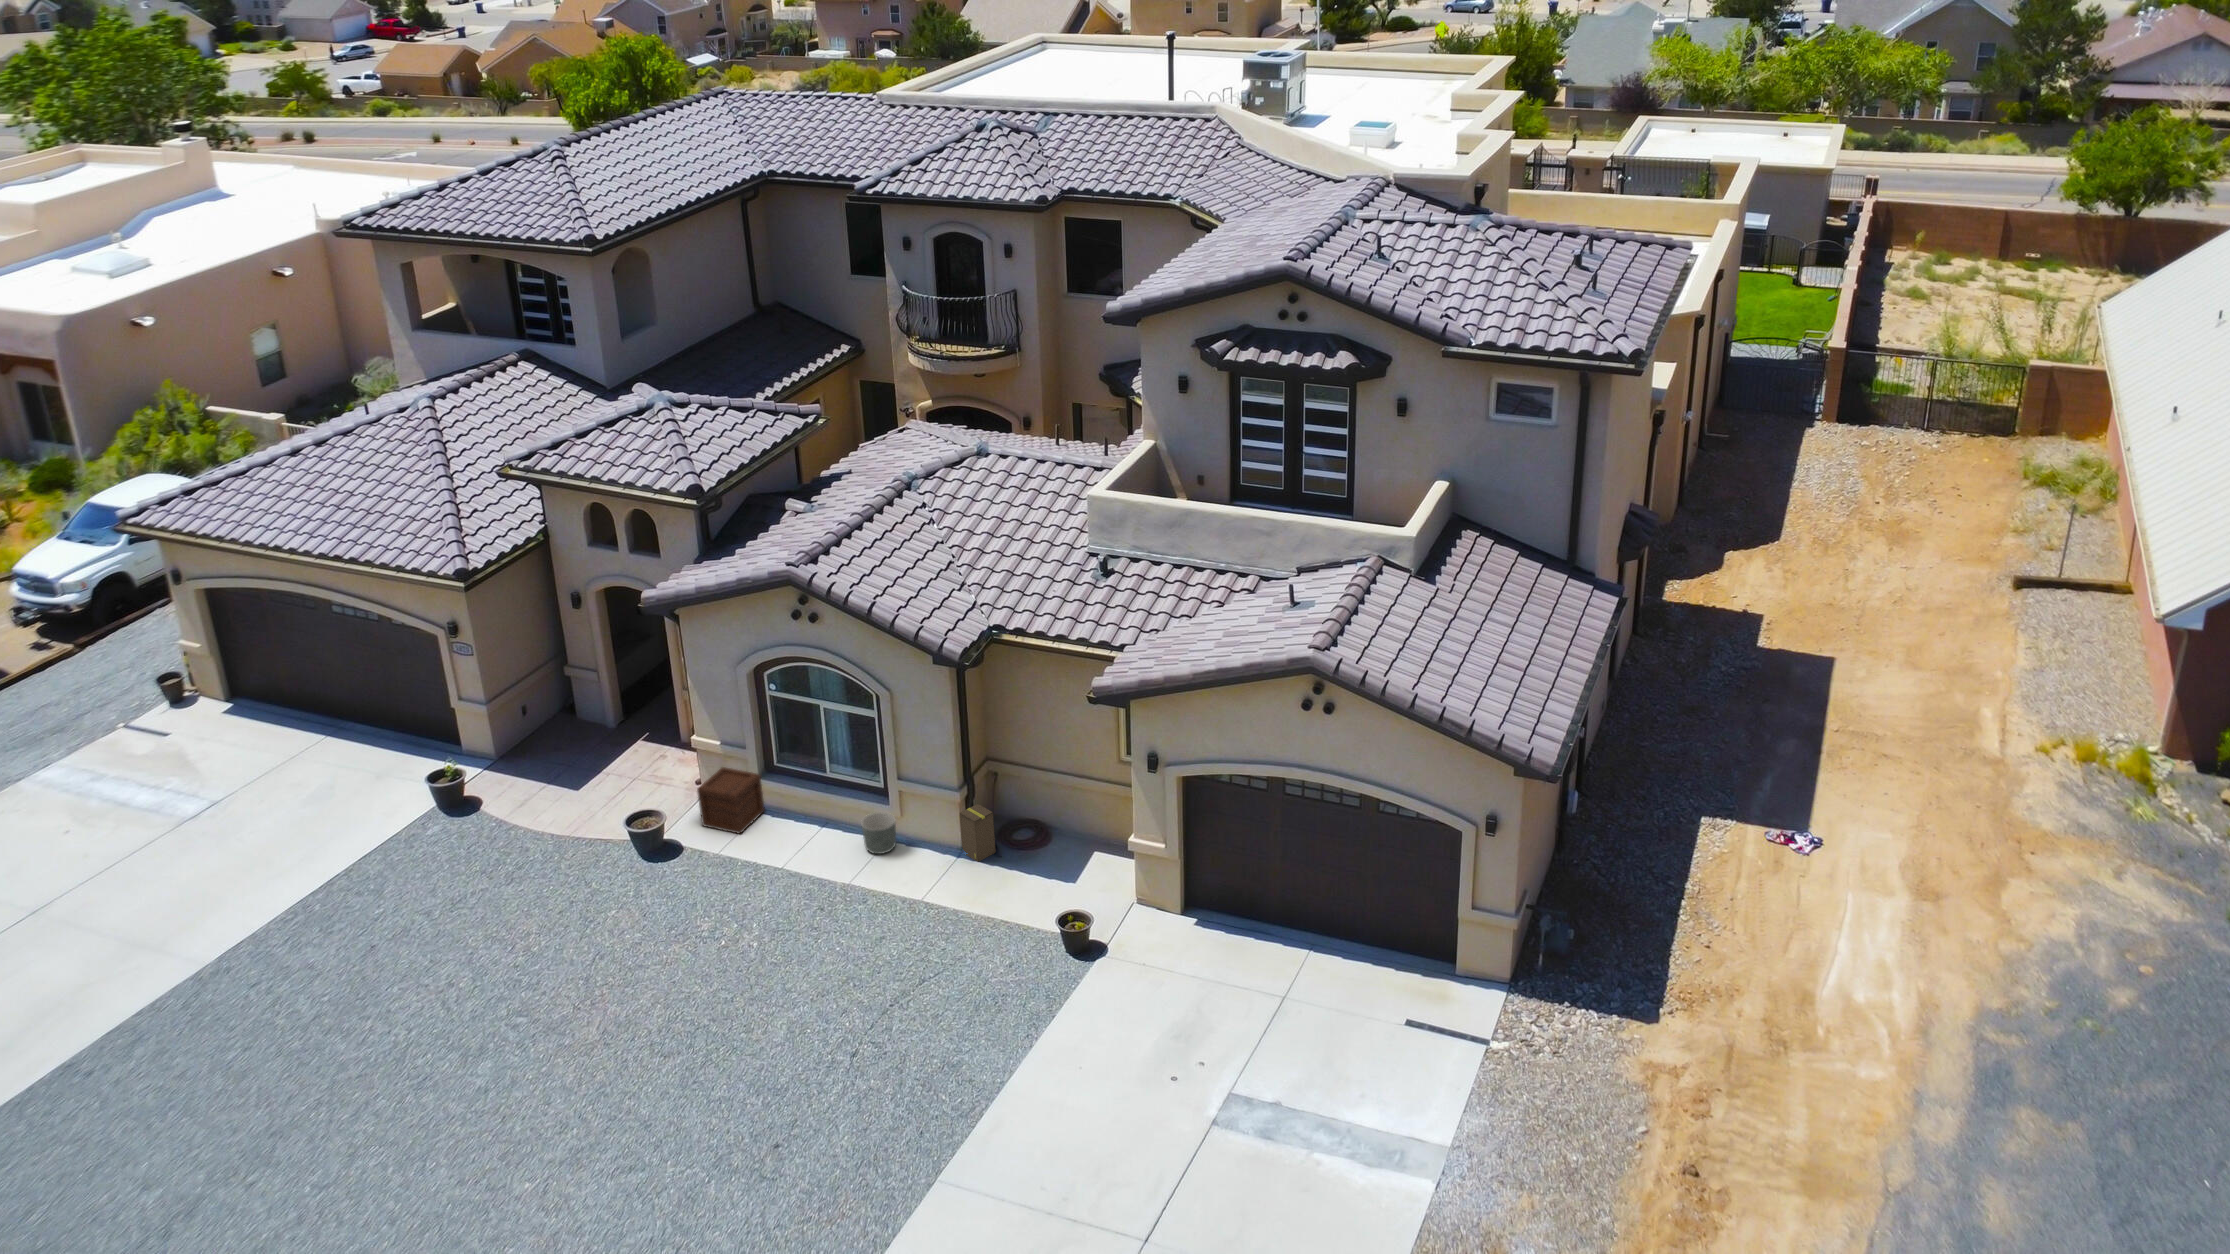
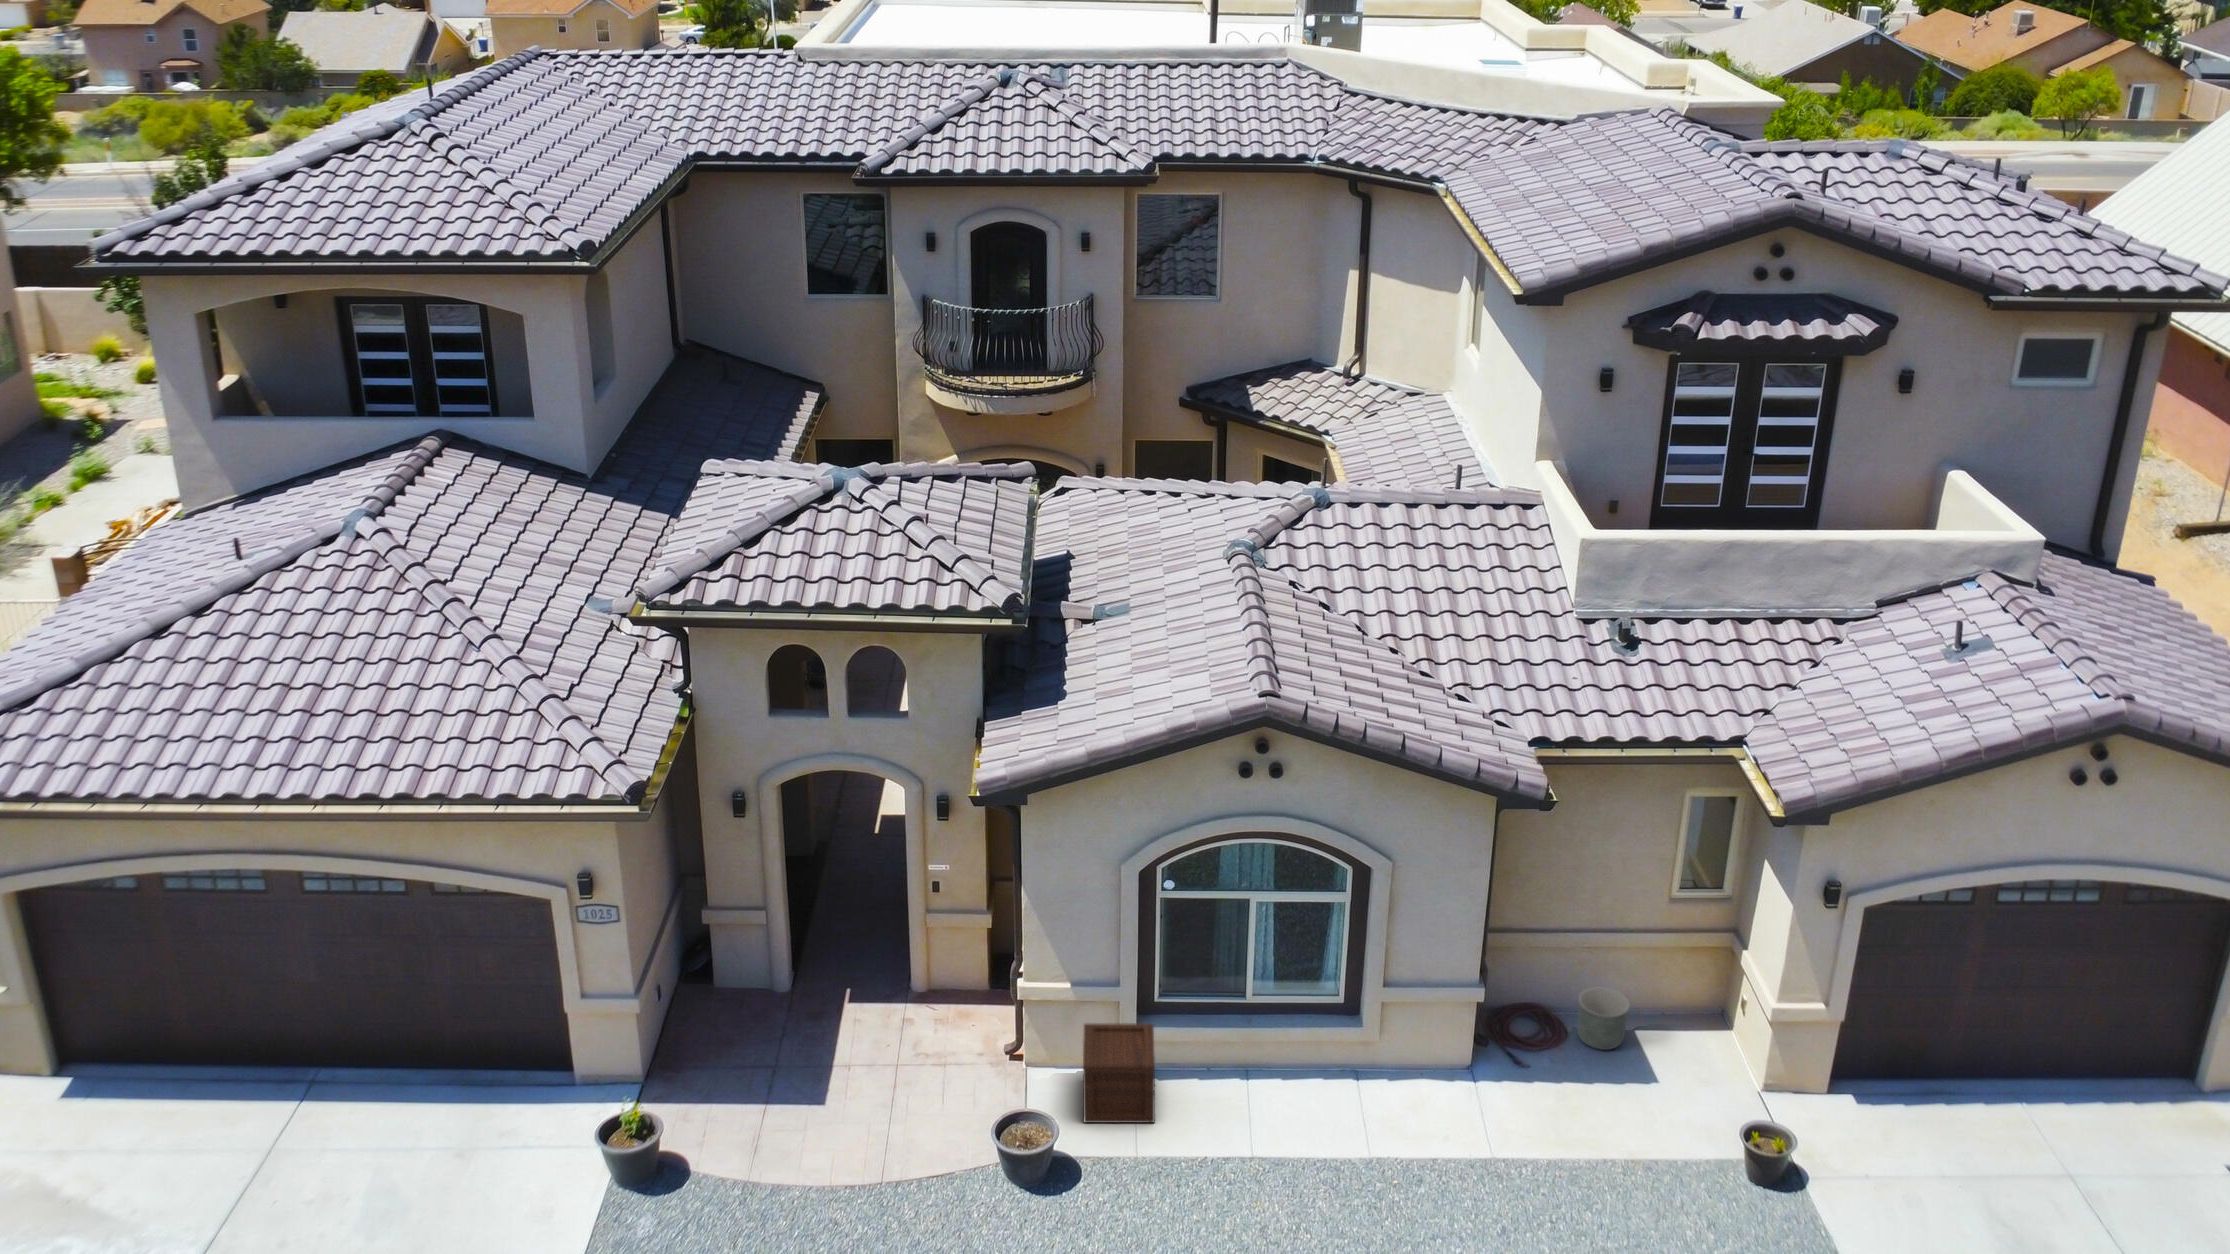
cardboard box: present [960,804,996,862] -> none [1492,1004,1539,1089]
planter: present [861,812,896,854] -> present [1577,988,1630,1050]

